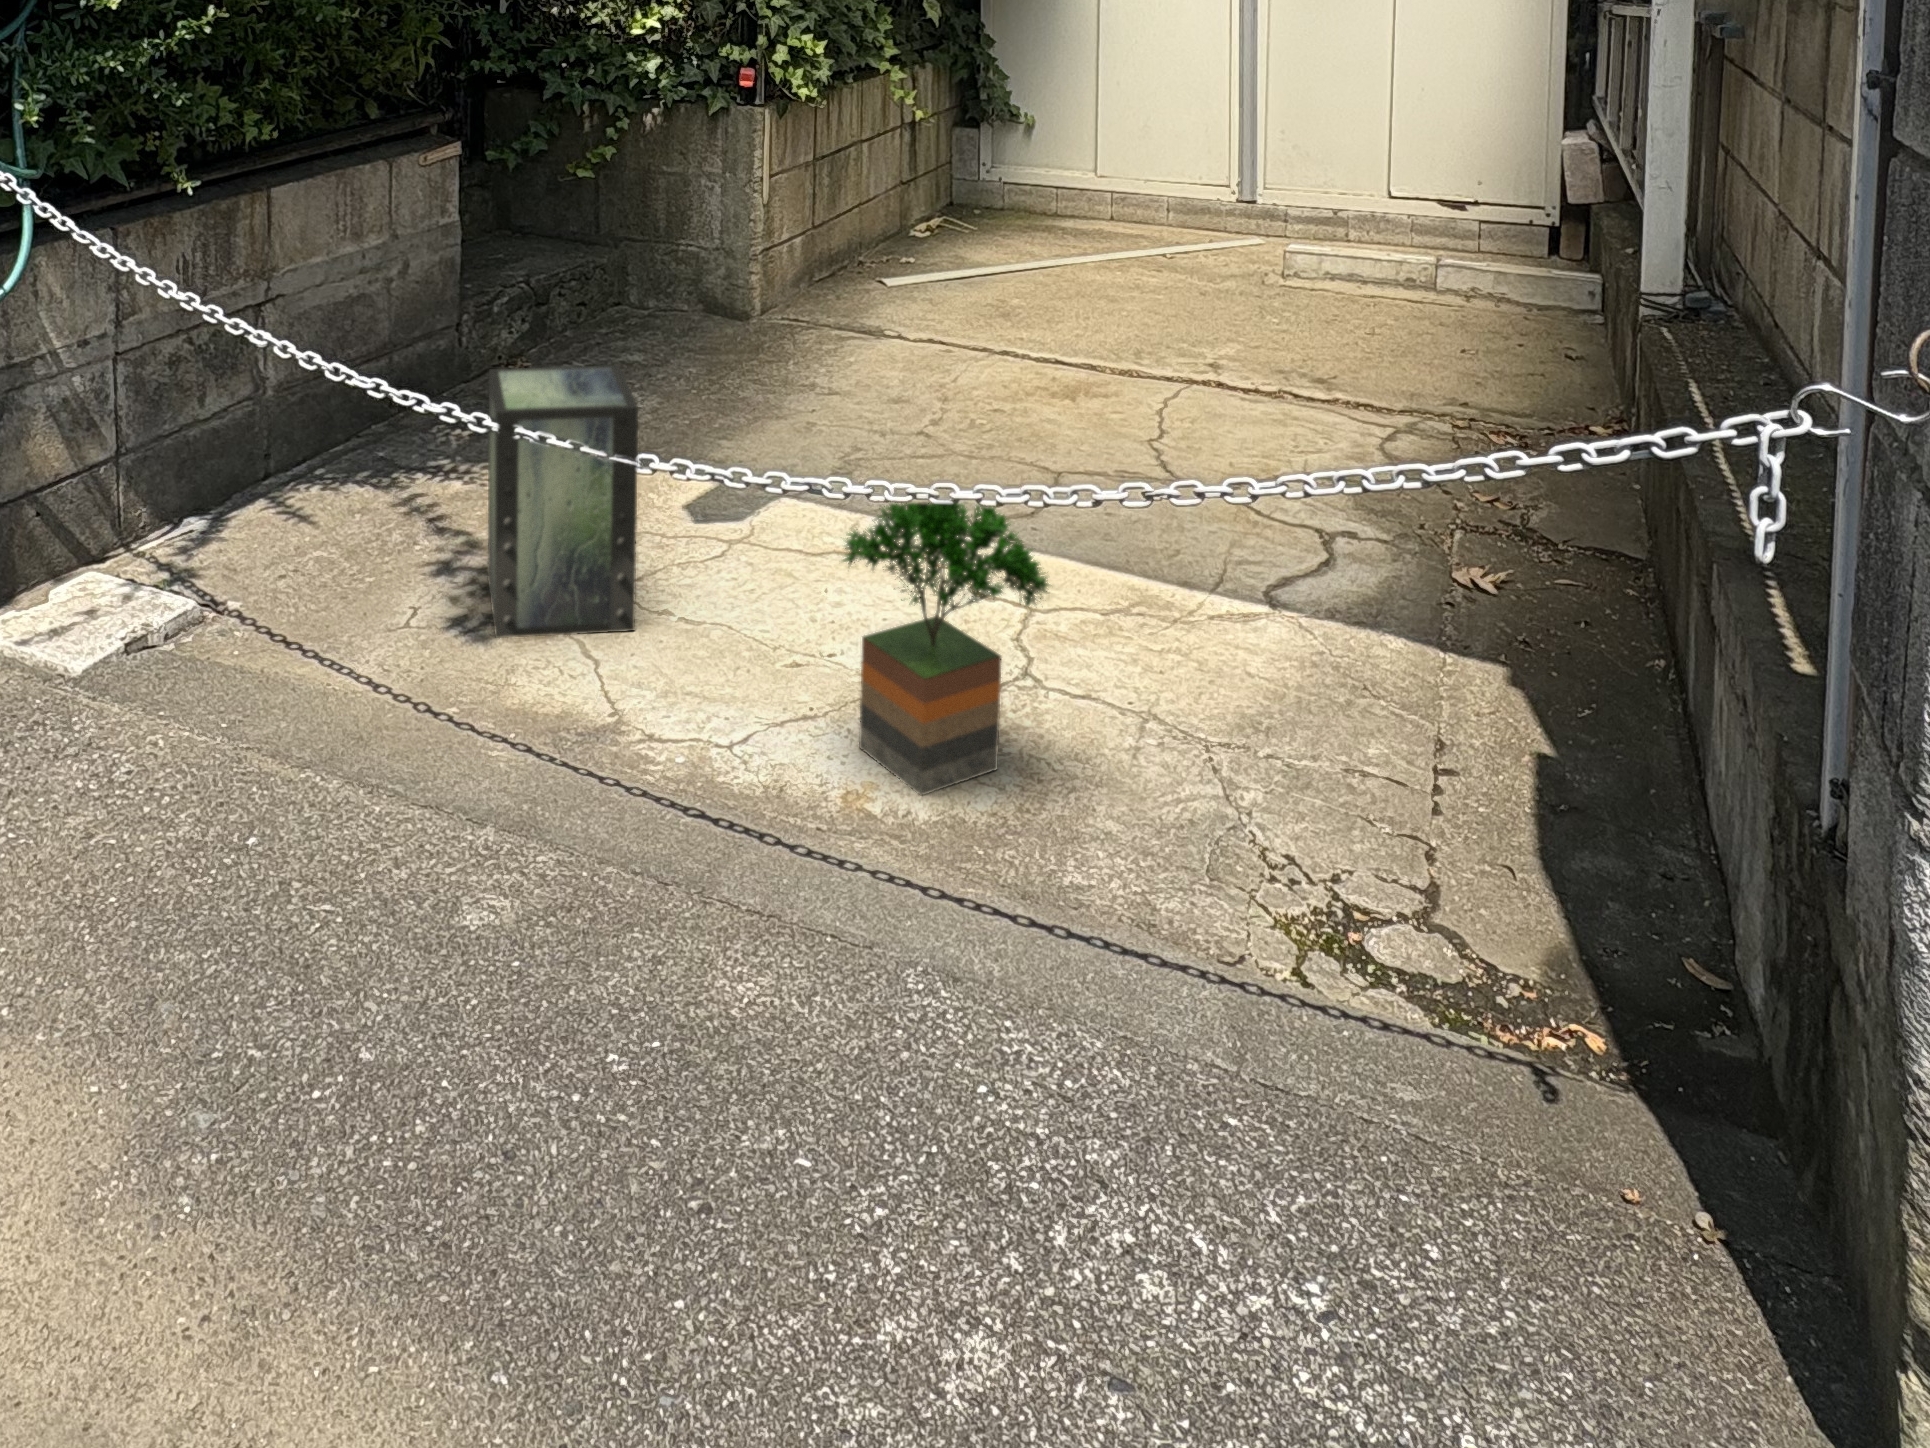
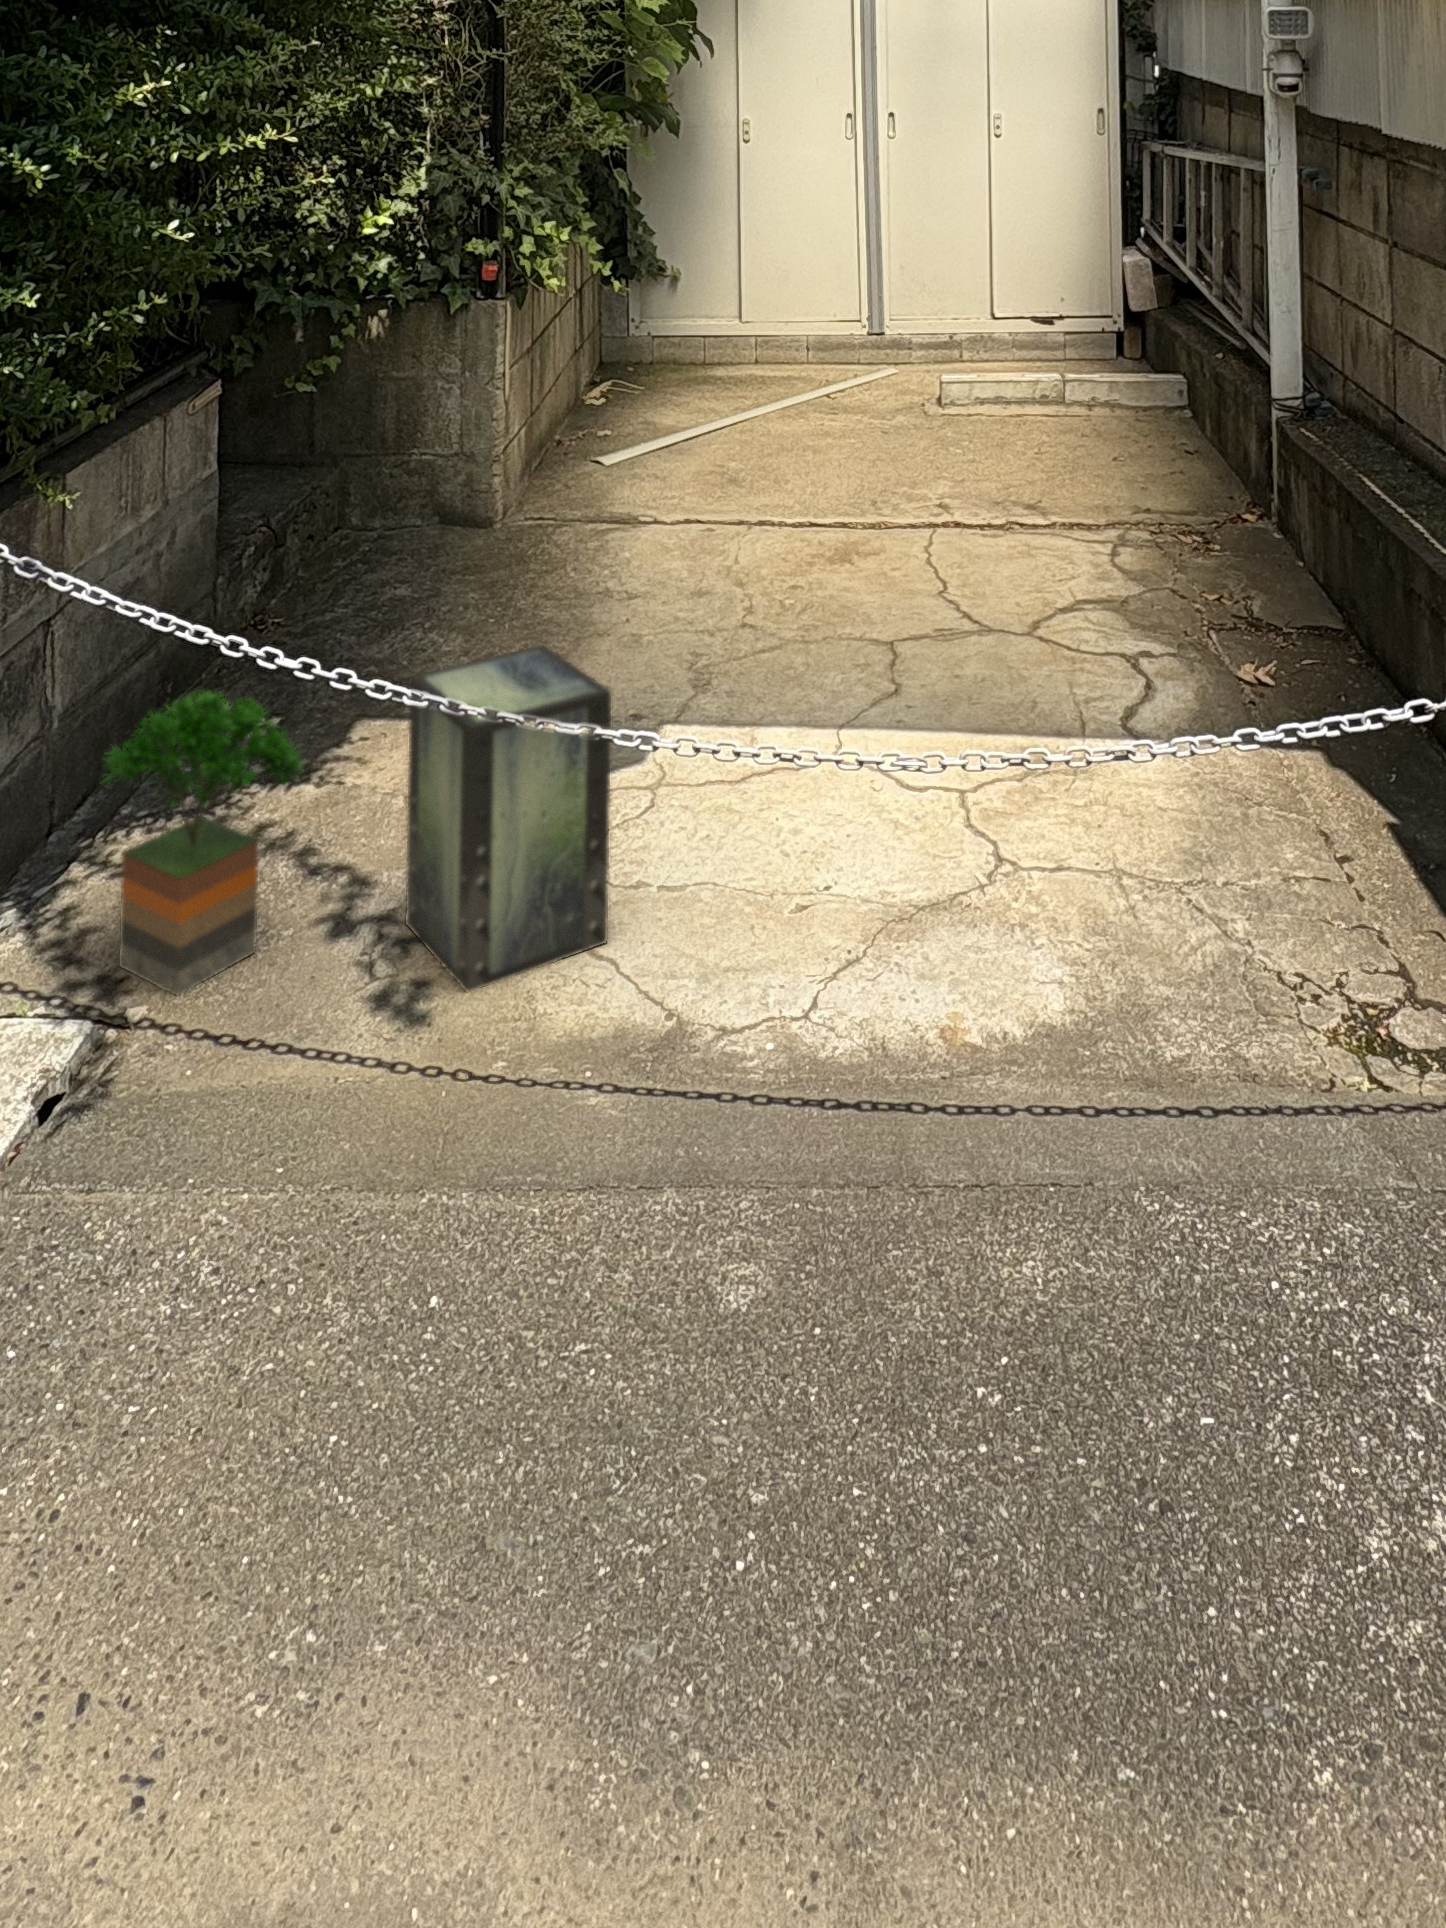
potted tree: present [843,487,1049,795] -> present [100,691,303,995]

